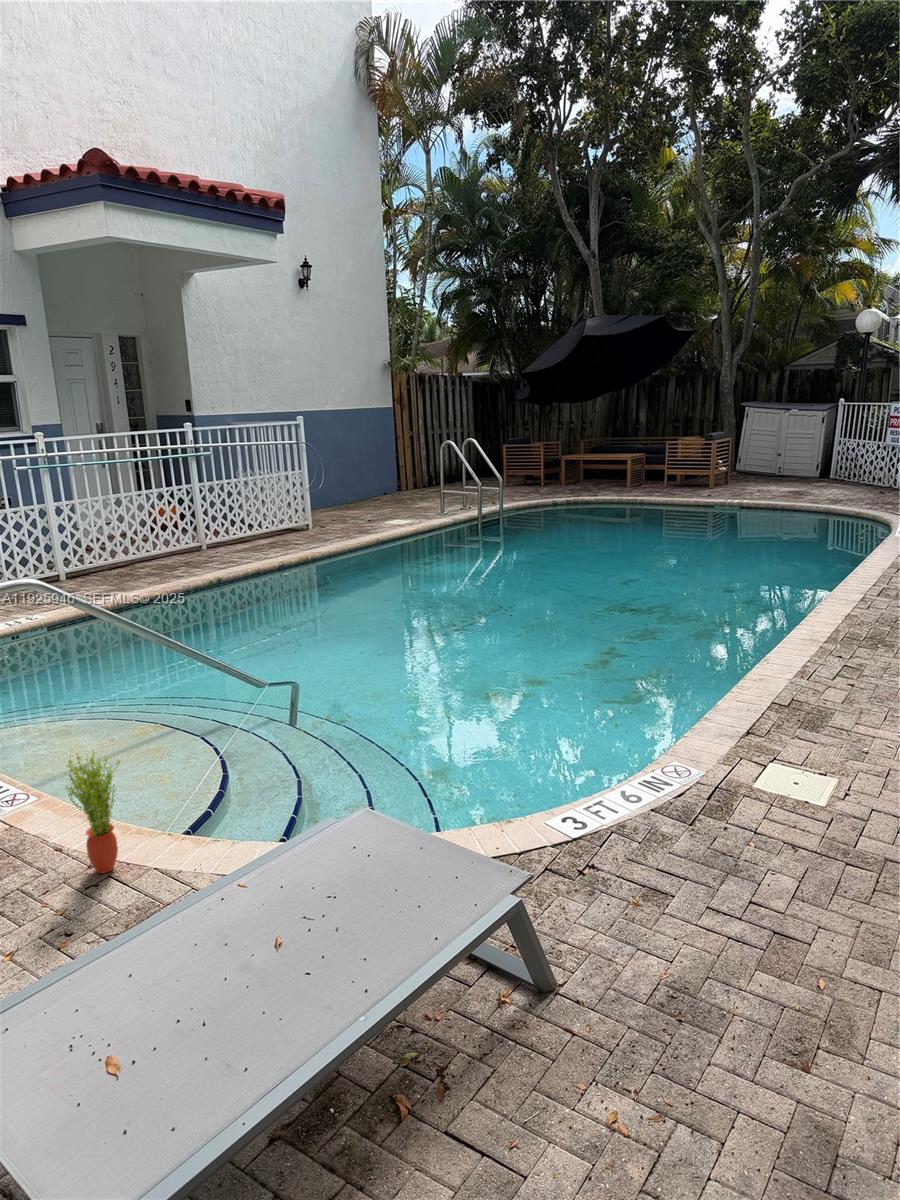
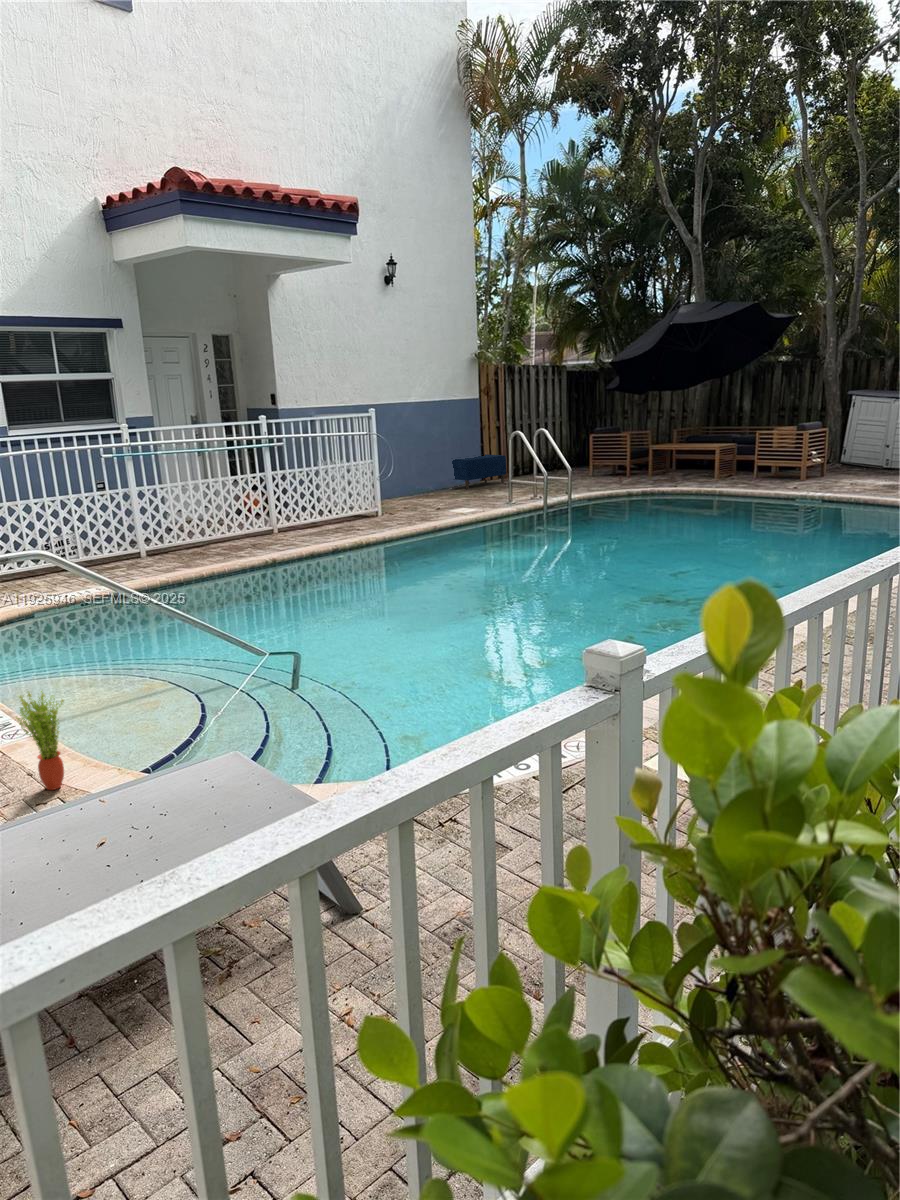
bench: none [362,465,422,501] -> present [452,454,506,490]

